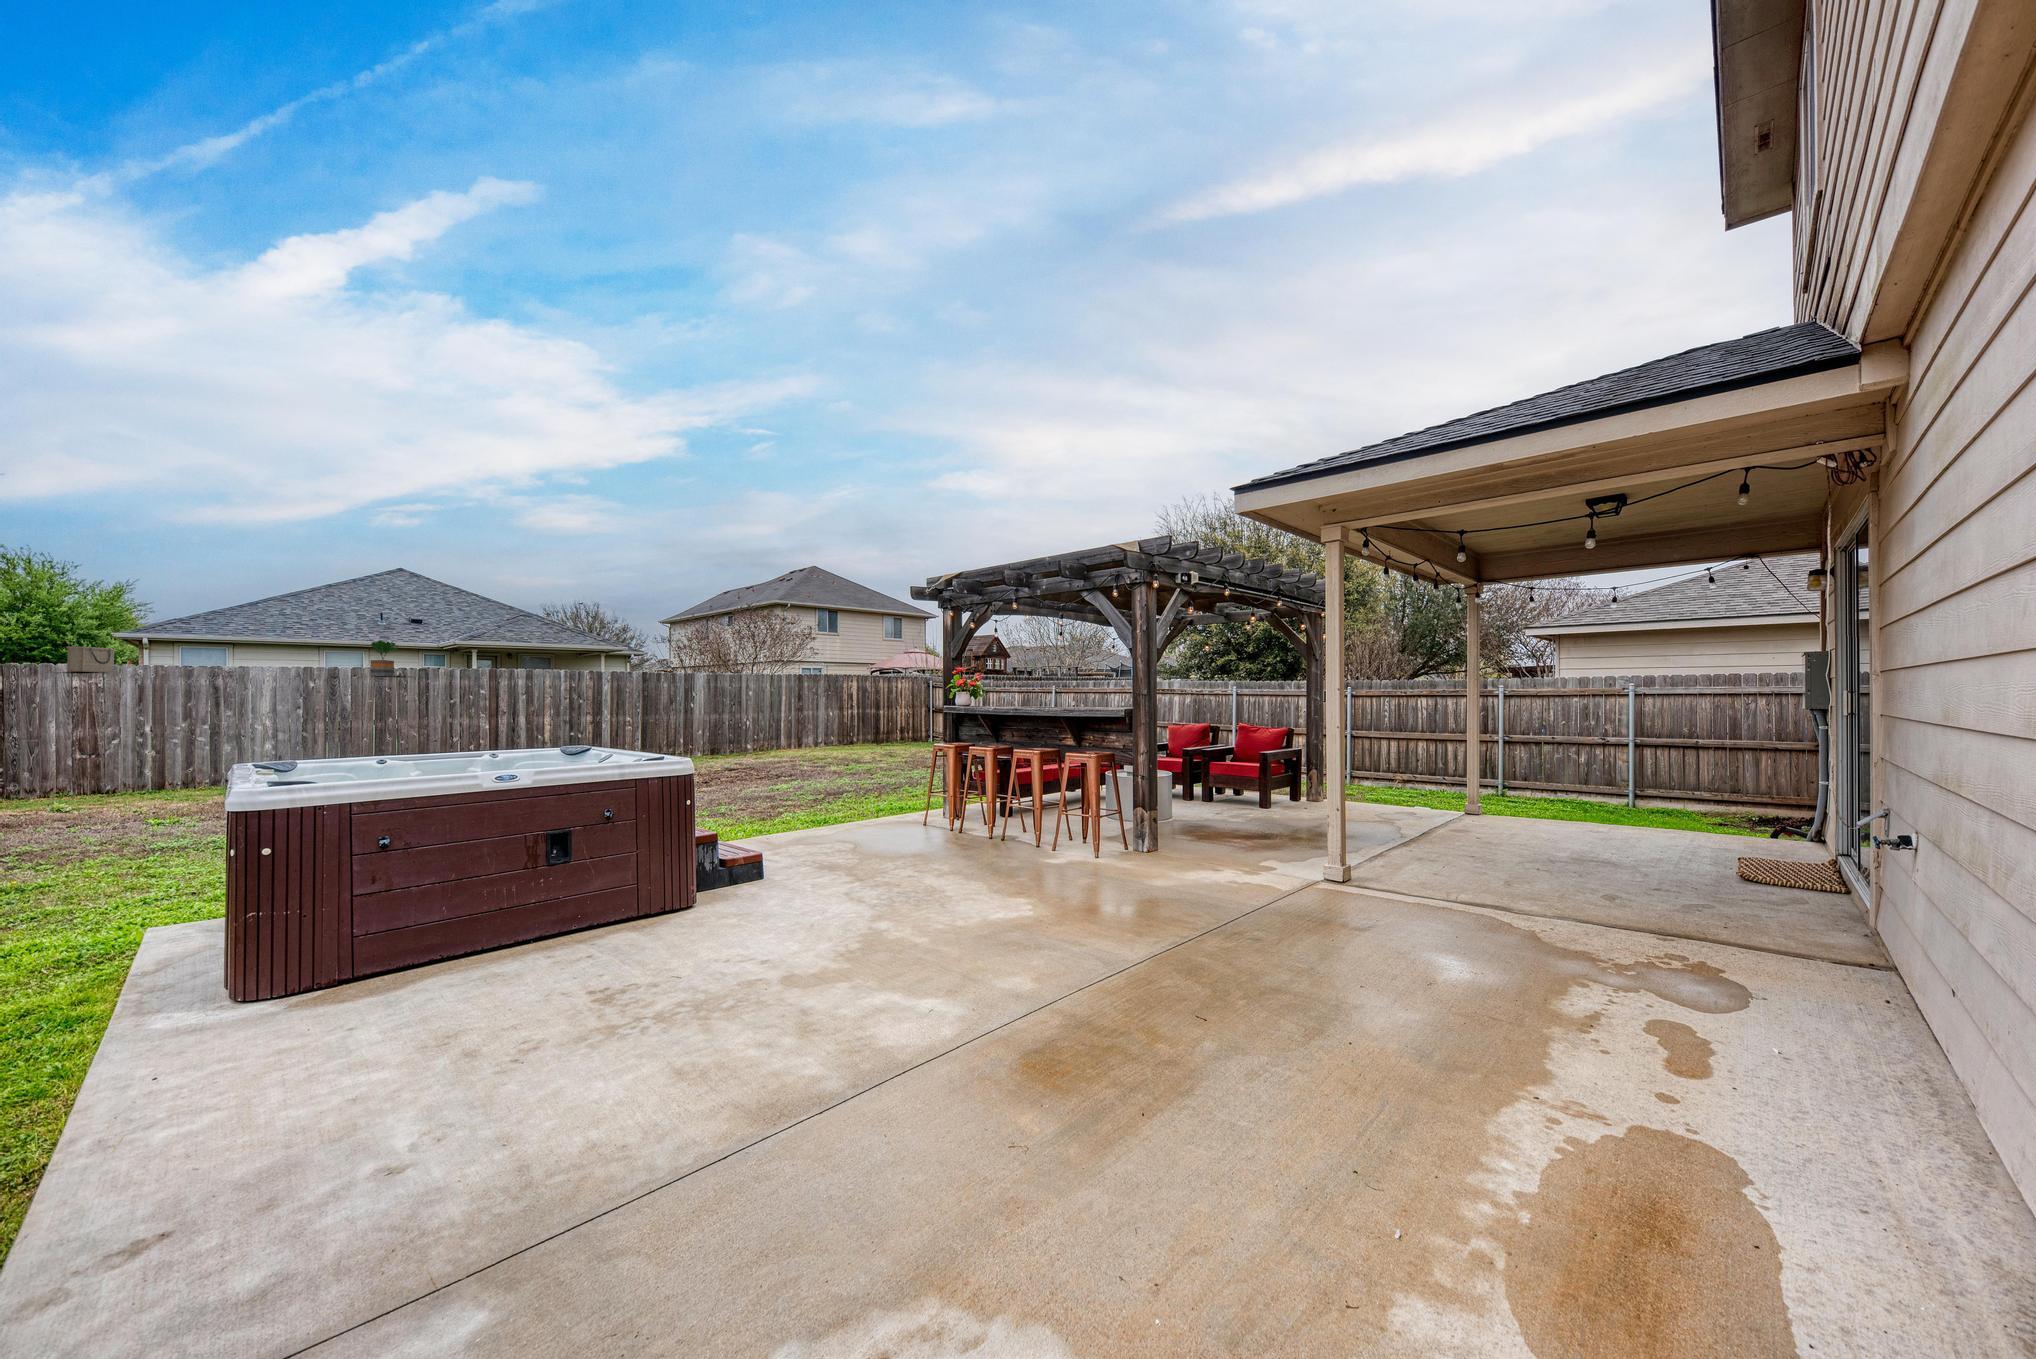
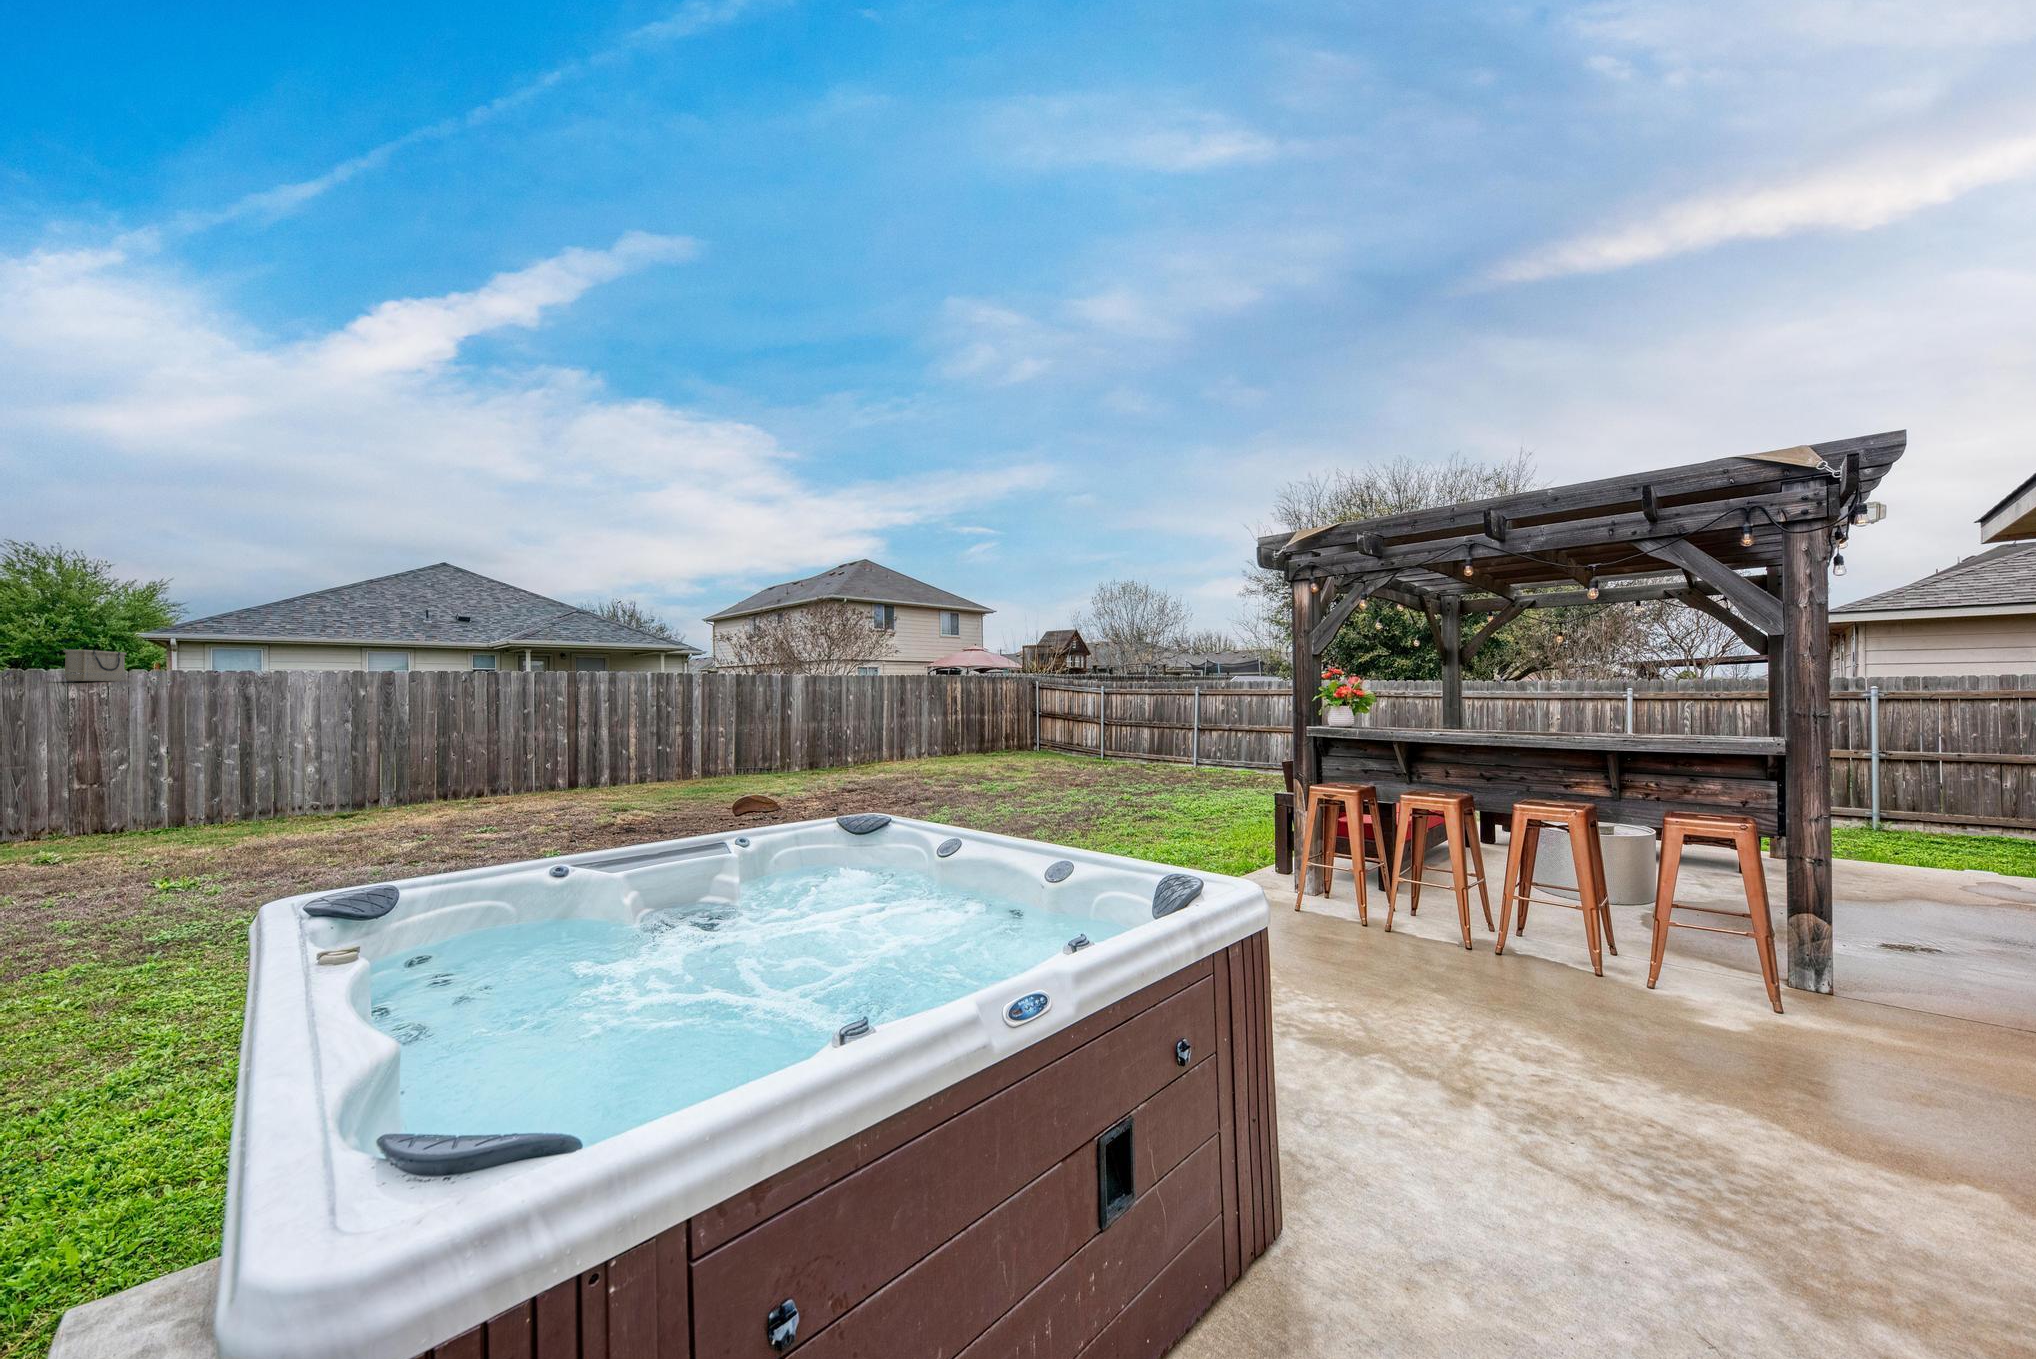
potted tree: present [370,641,398,676] -> none [429,640,463,683]

